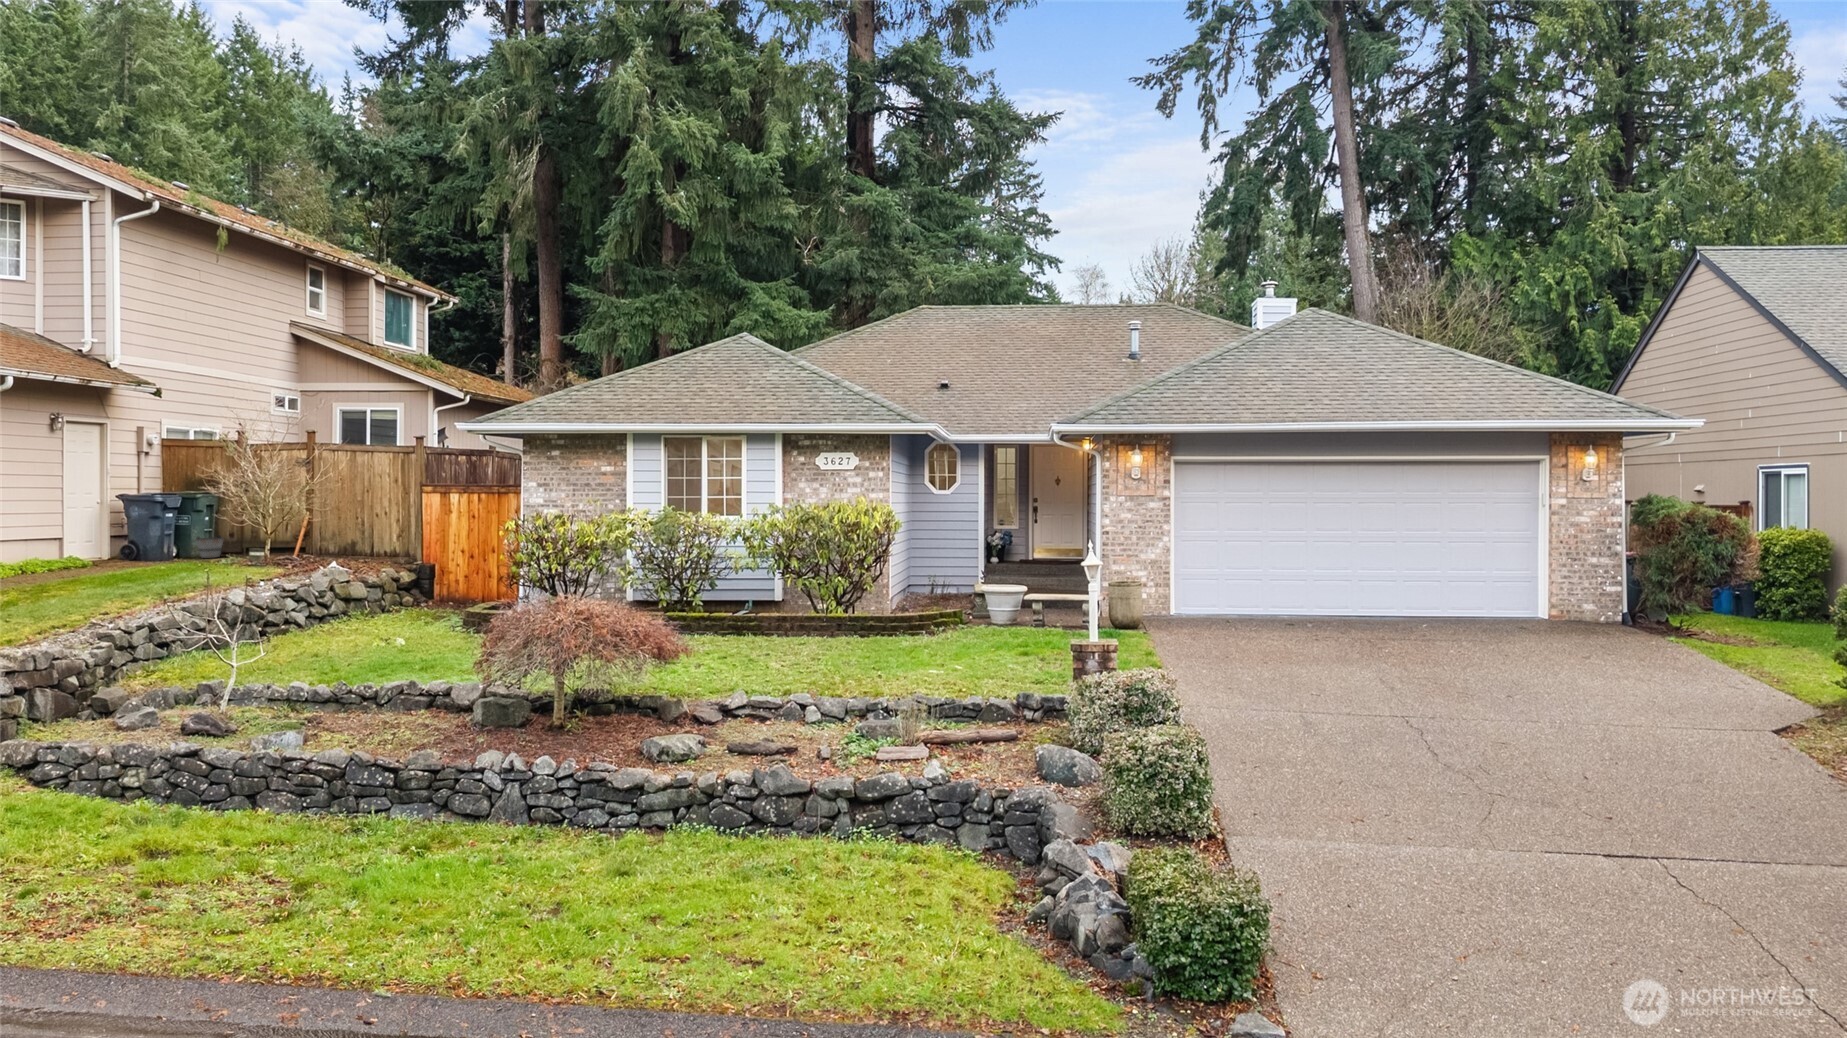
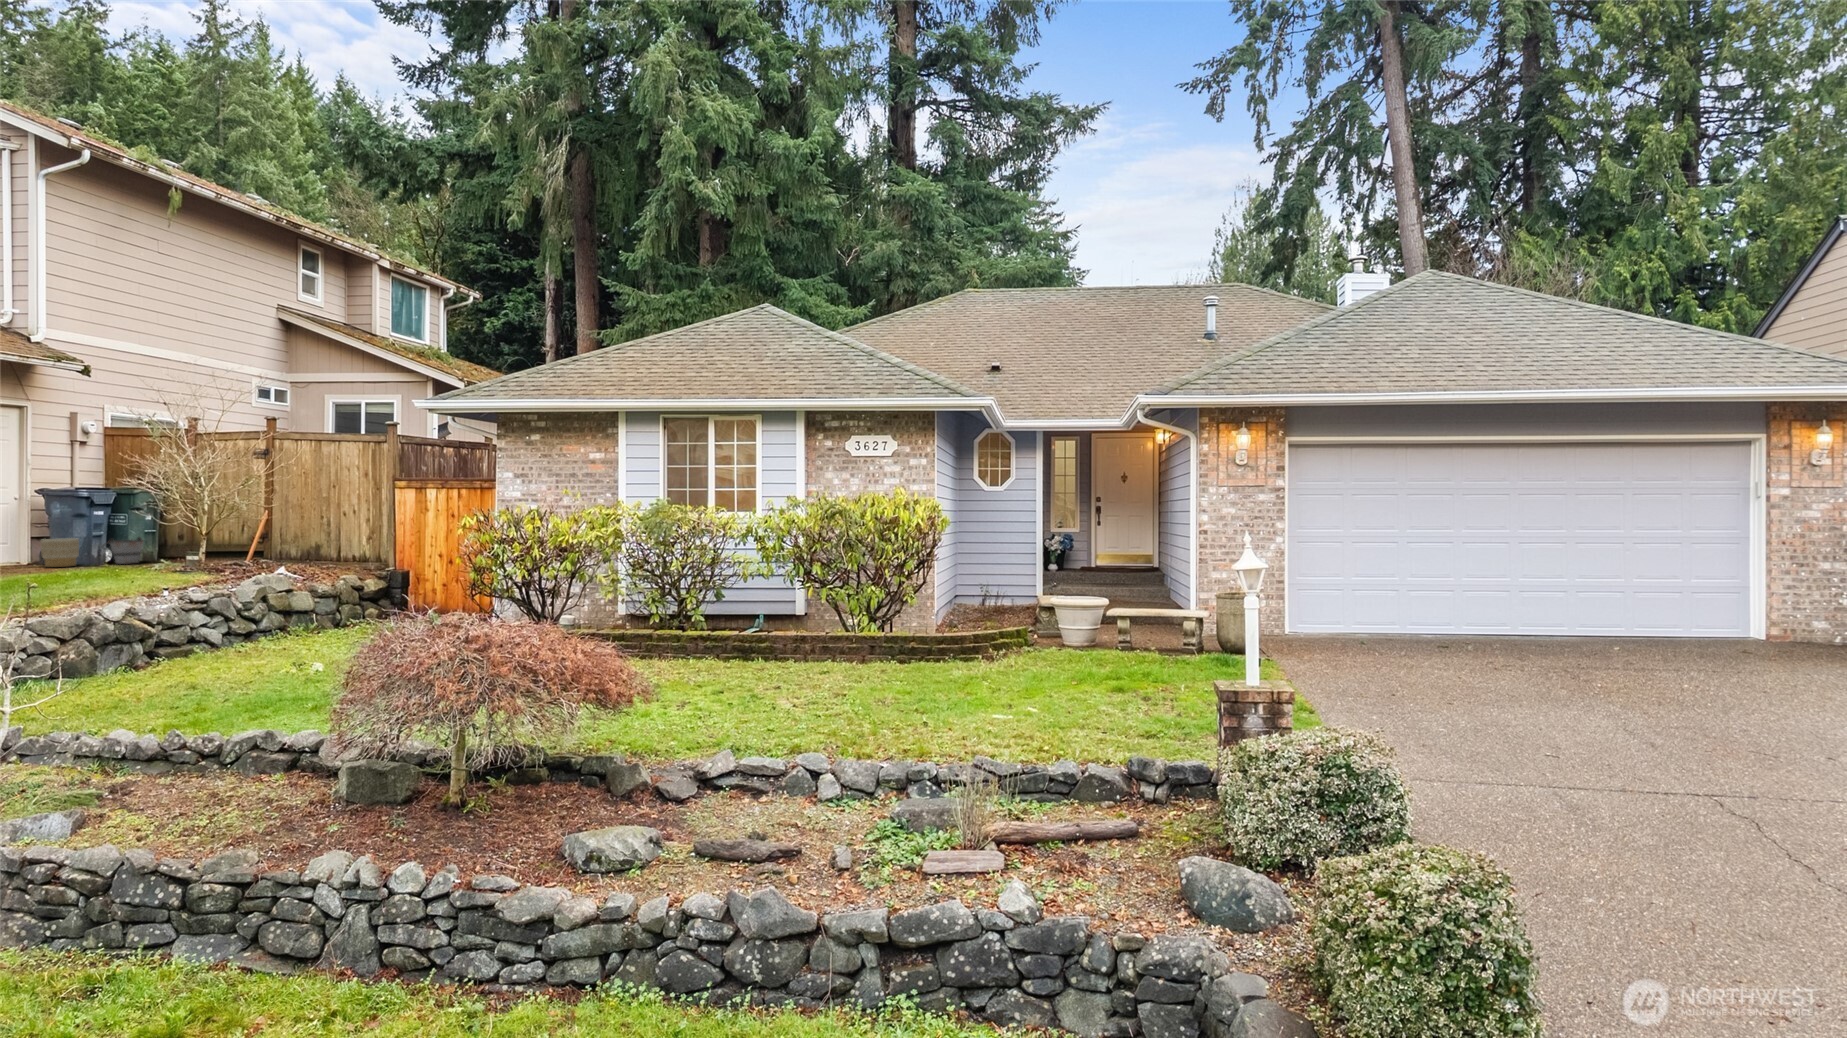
planter: none [140,537,171,561] -> present [41,538,79,567]

